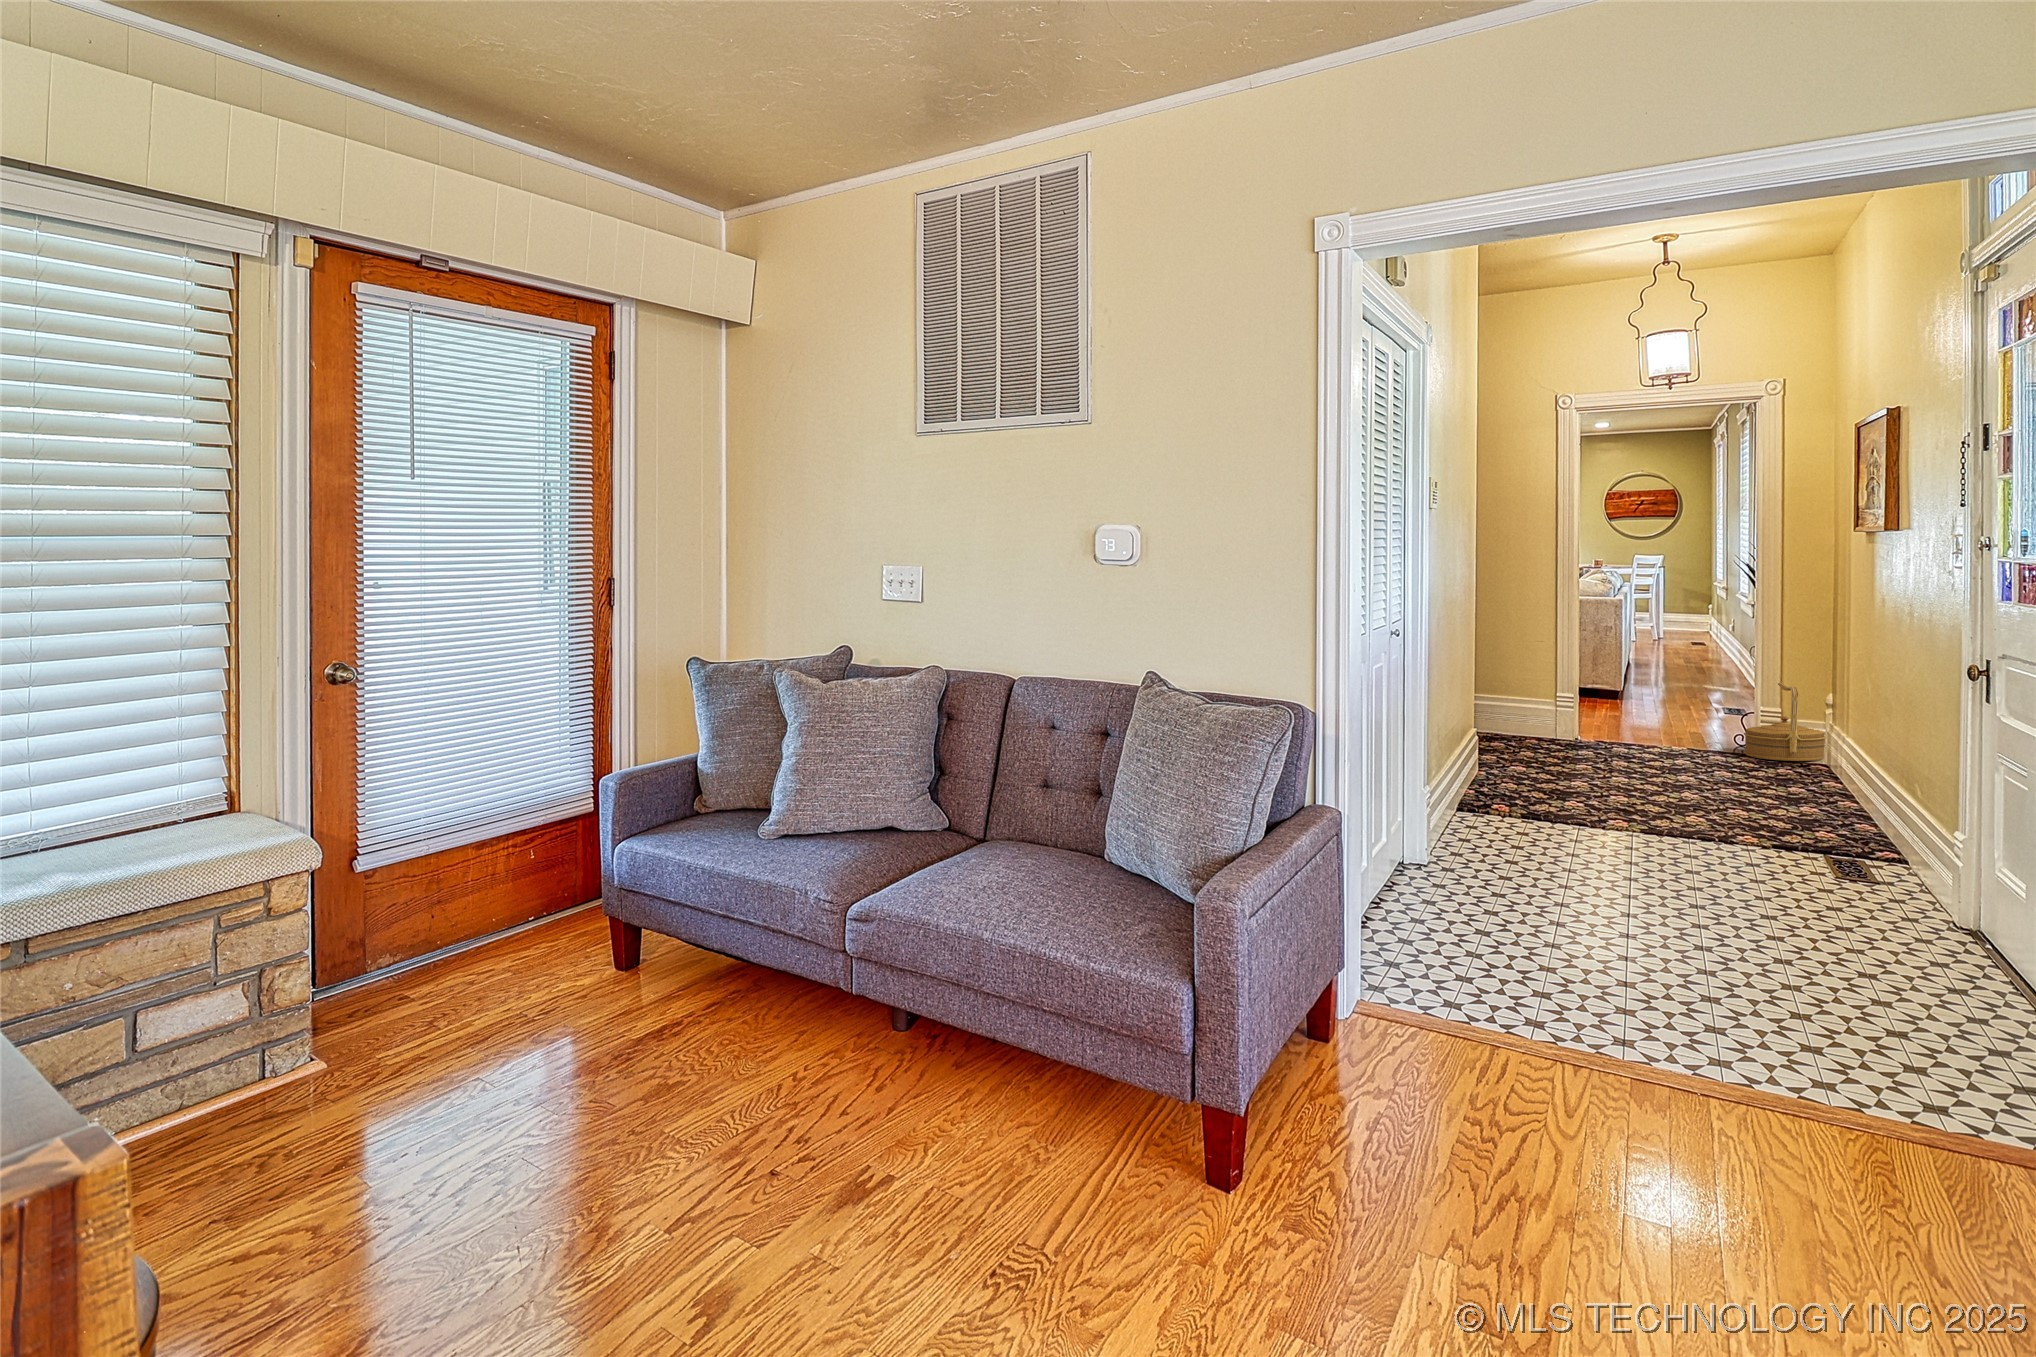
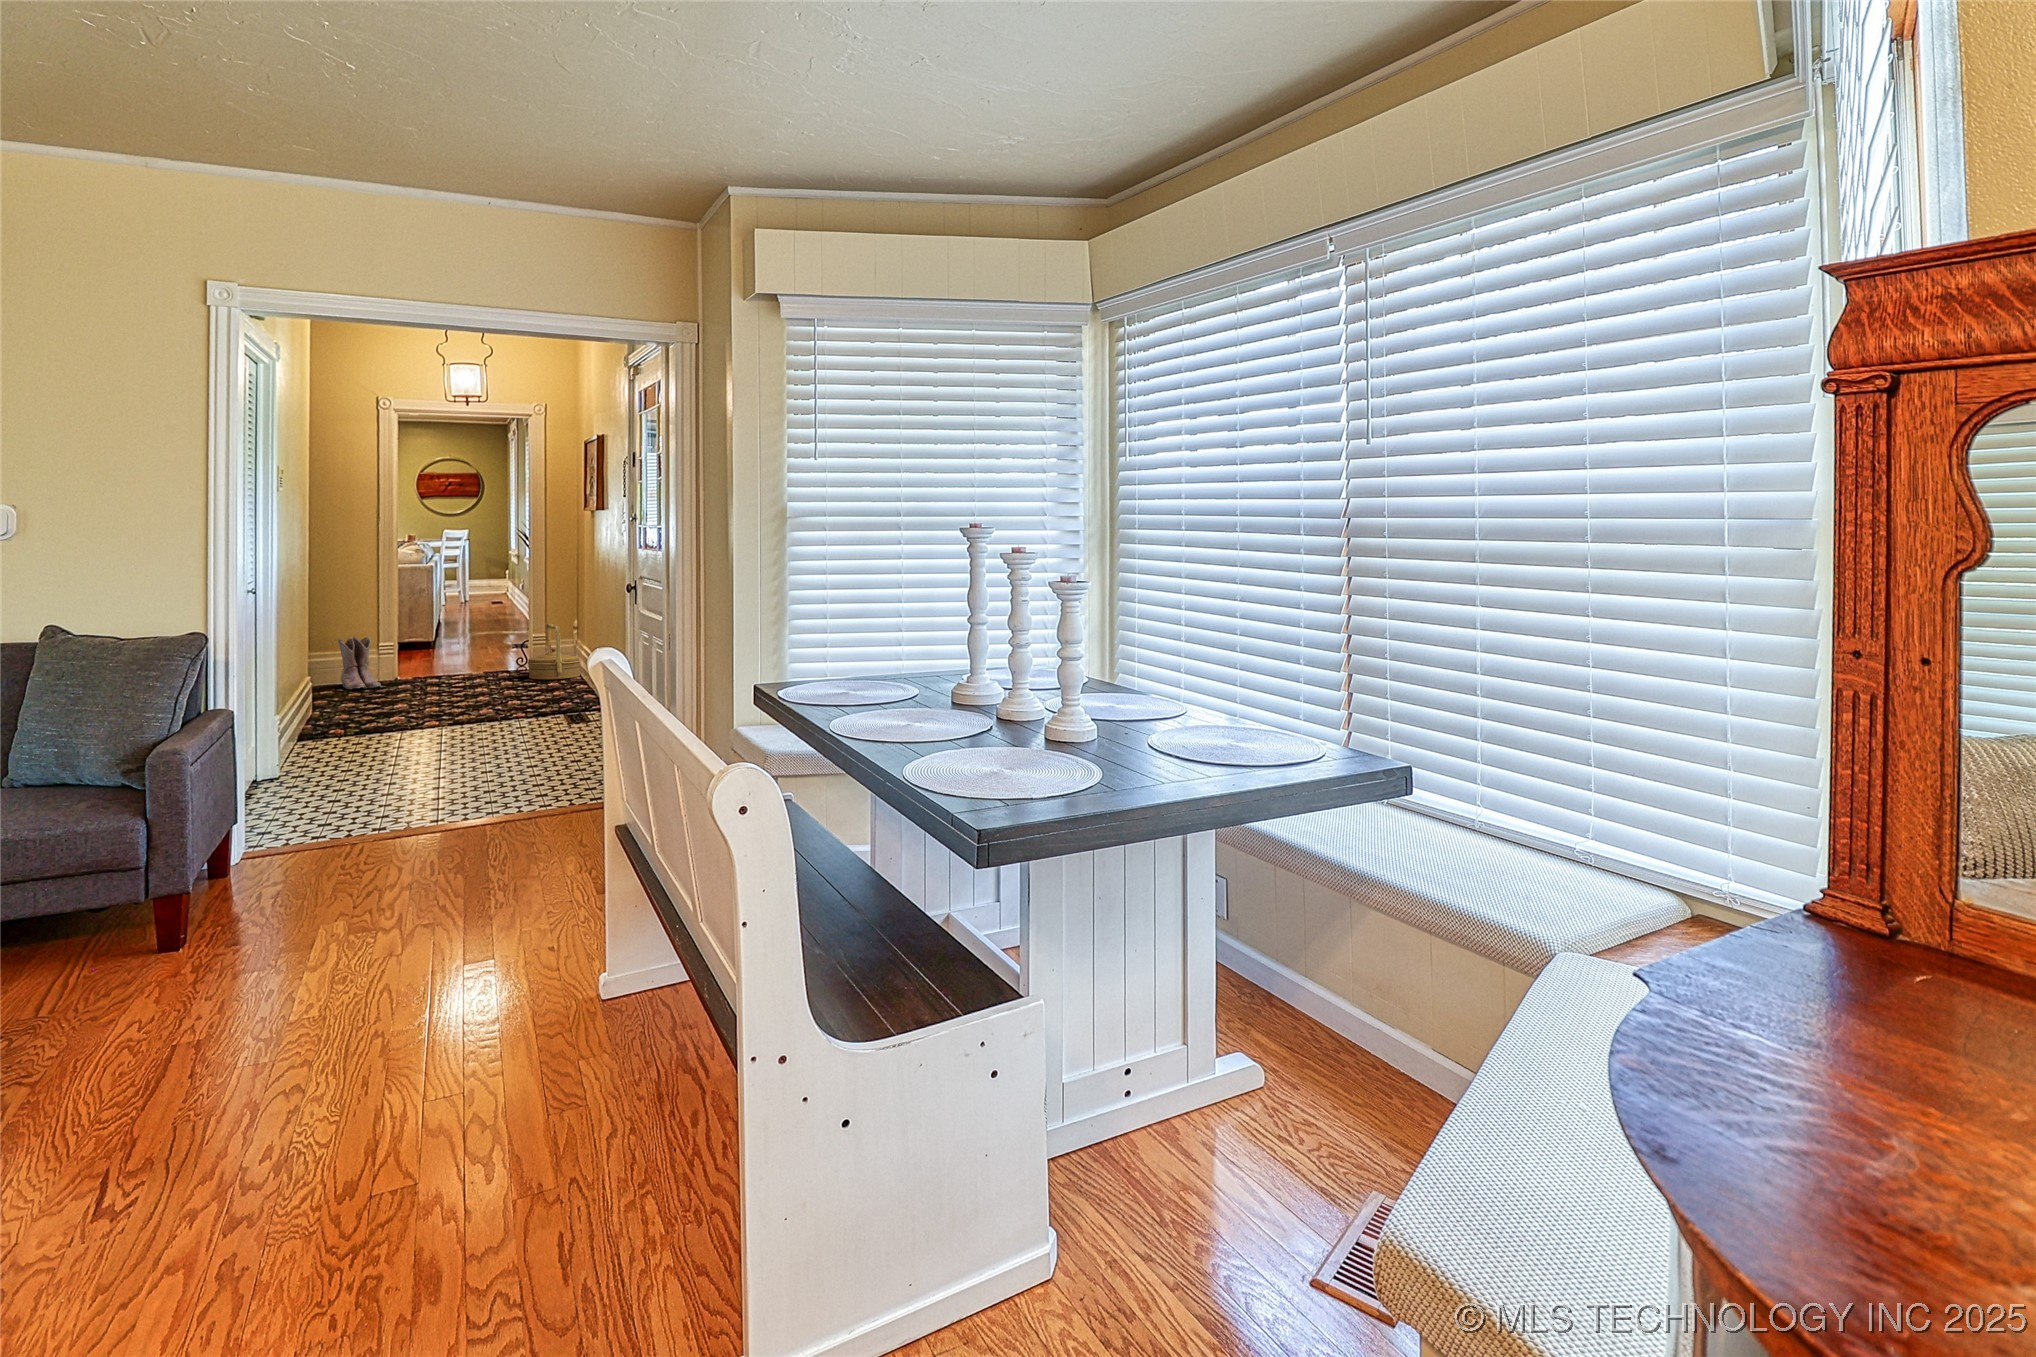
boots: none [1512,689,1556,750] -> present [338,637,381,689]

